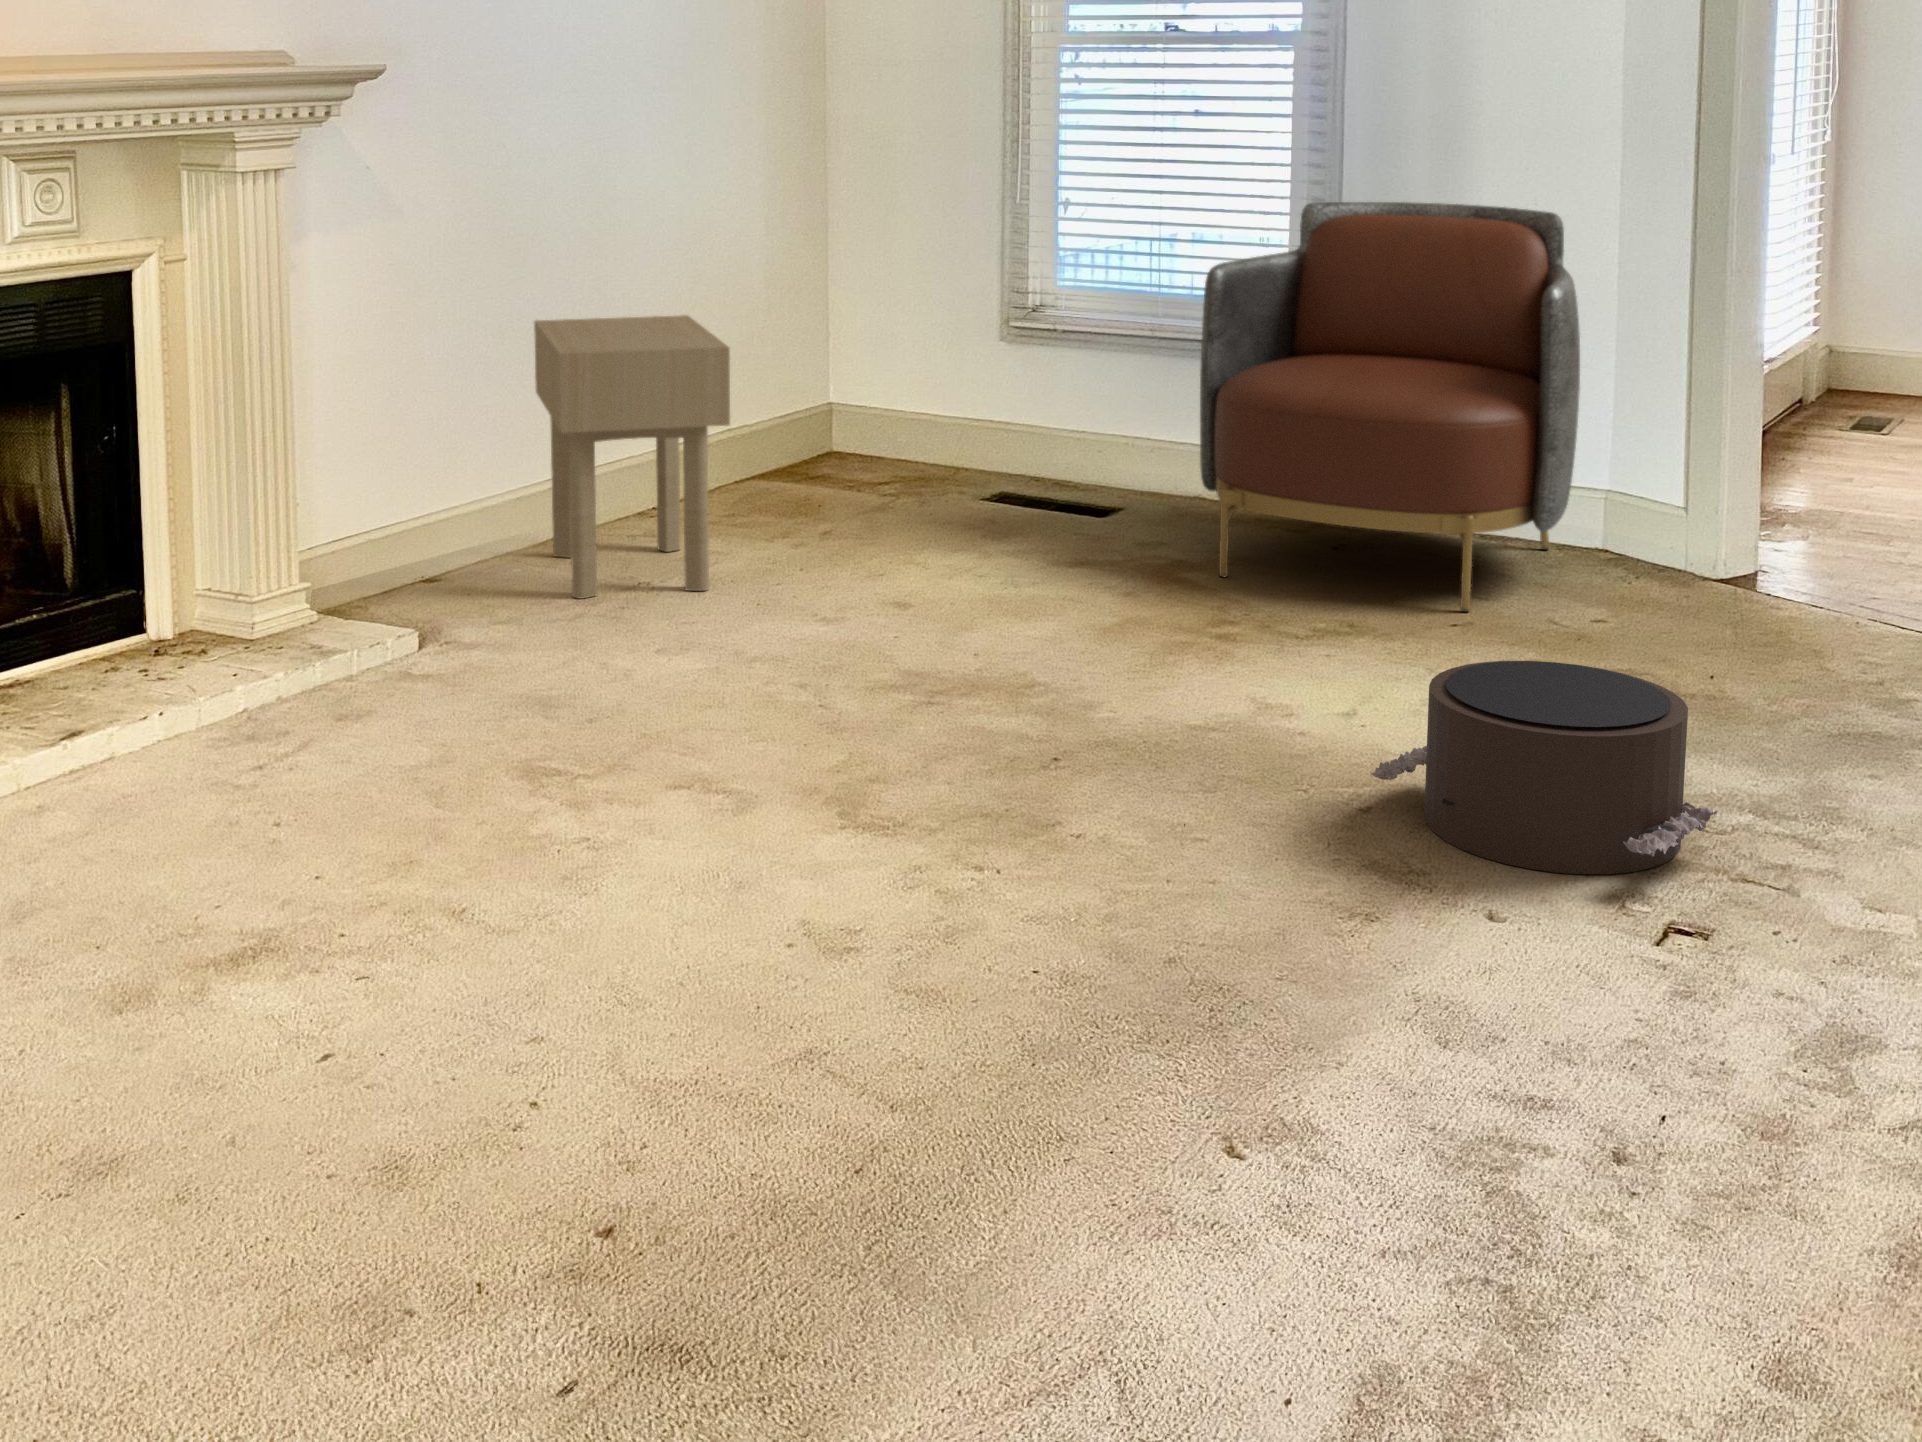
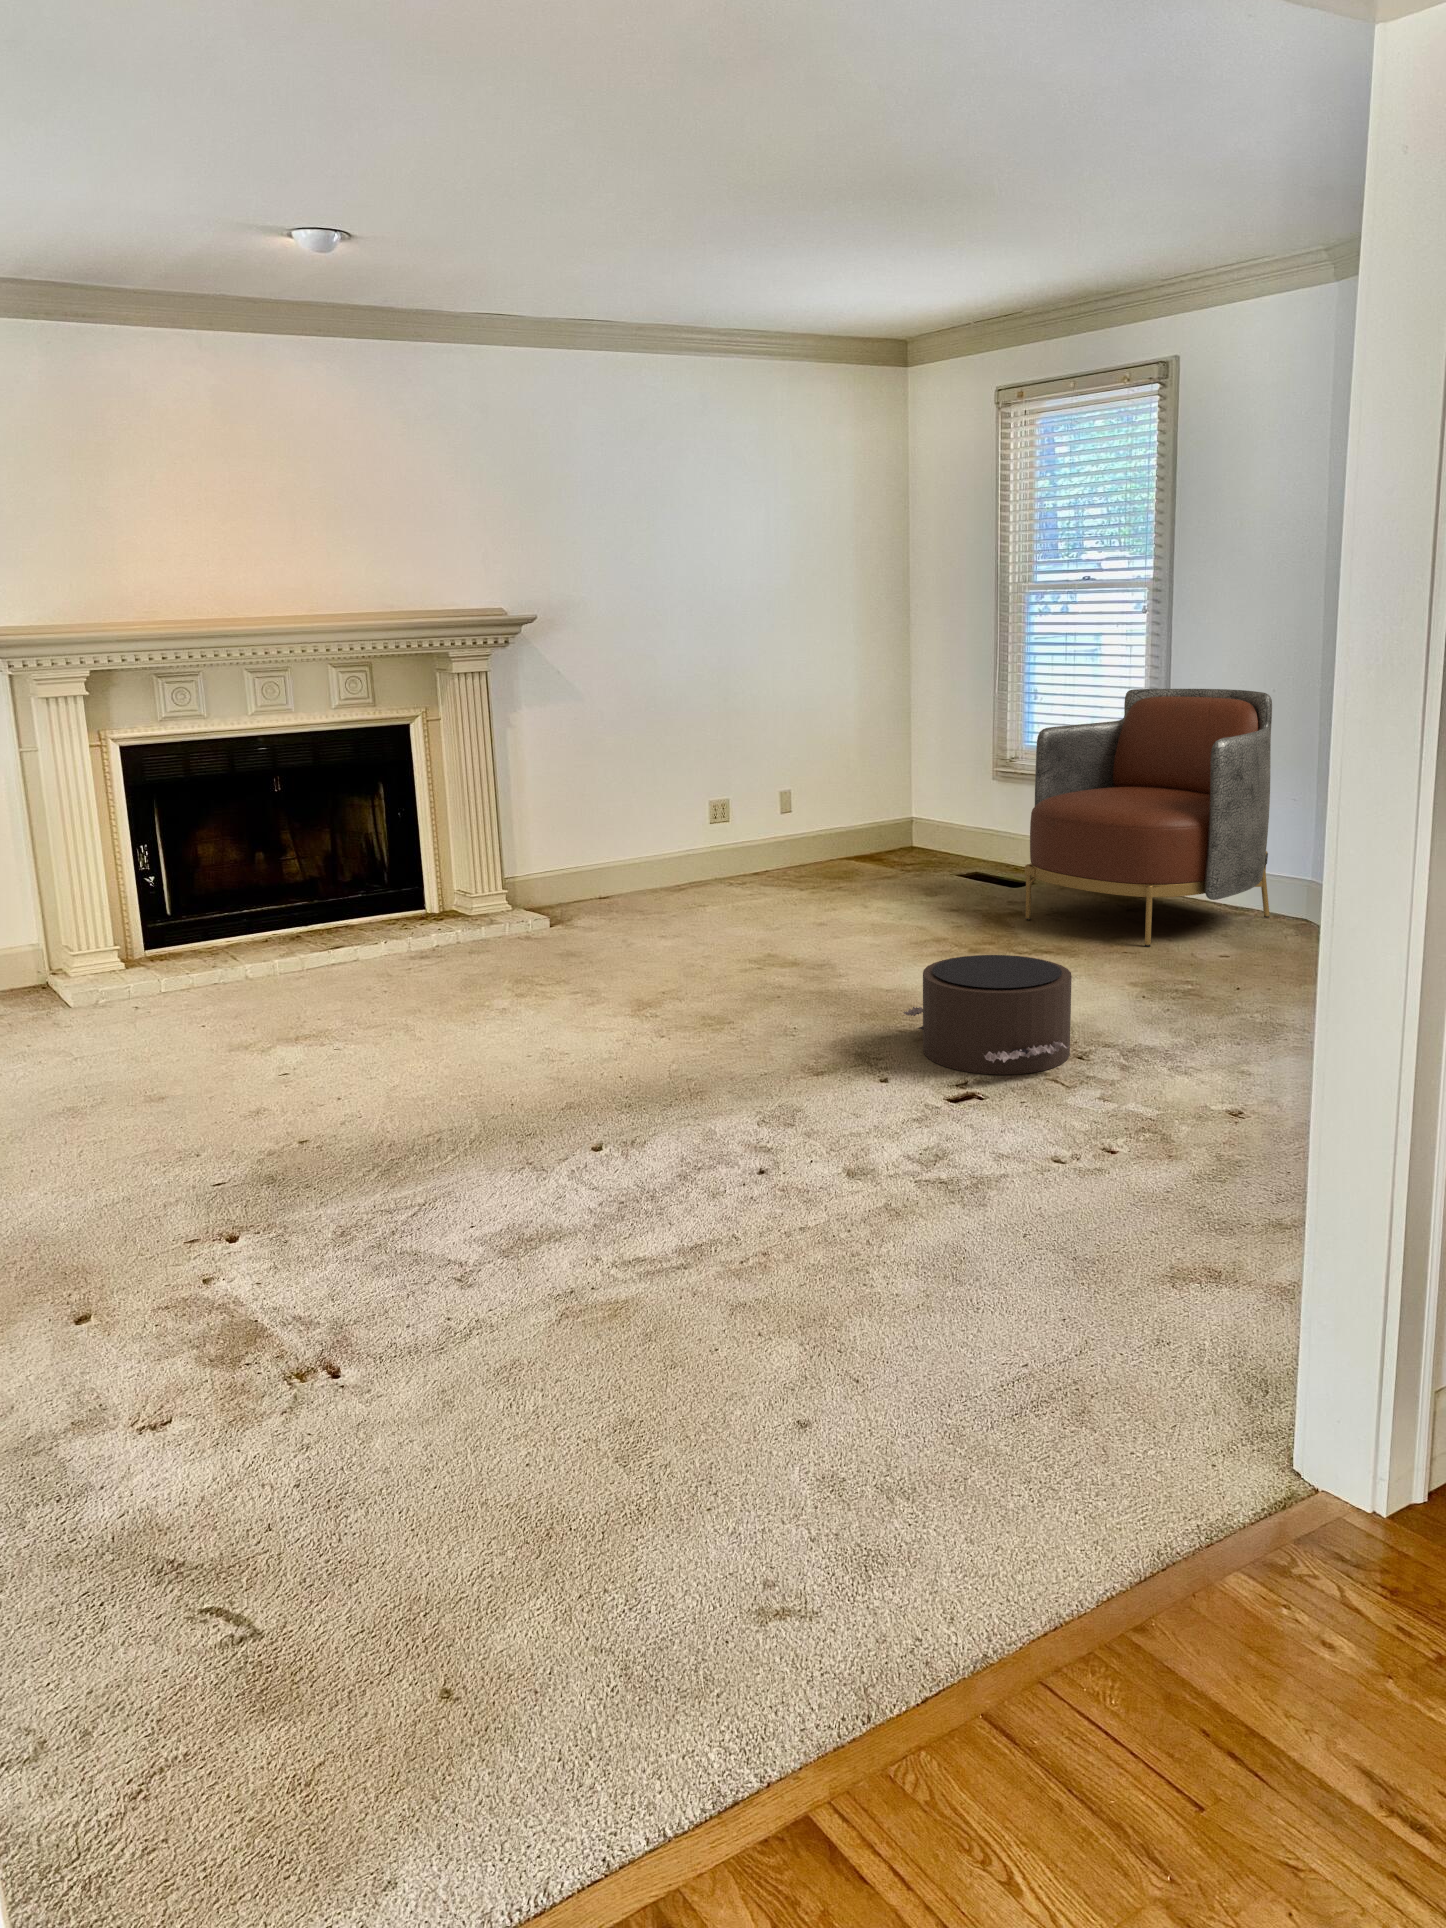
side table: present [534,315,730,599] -> none [637,757,753,909]

